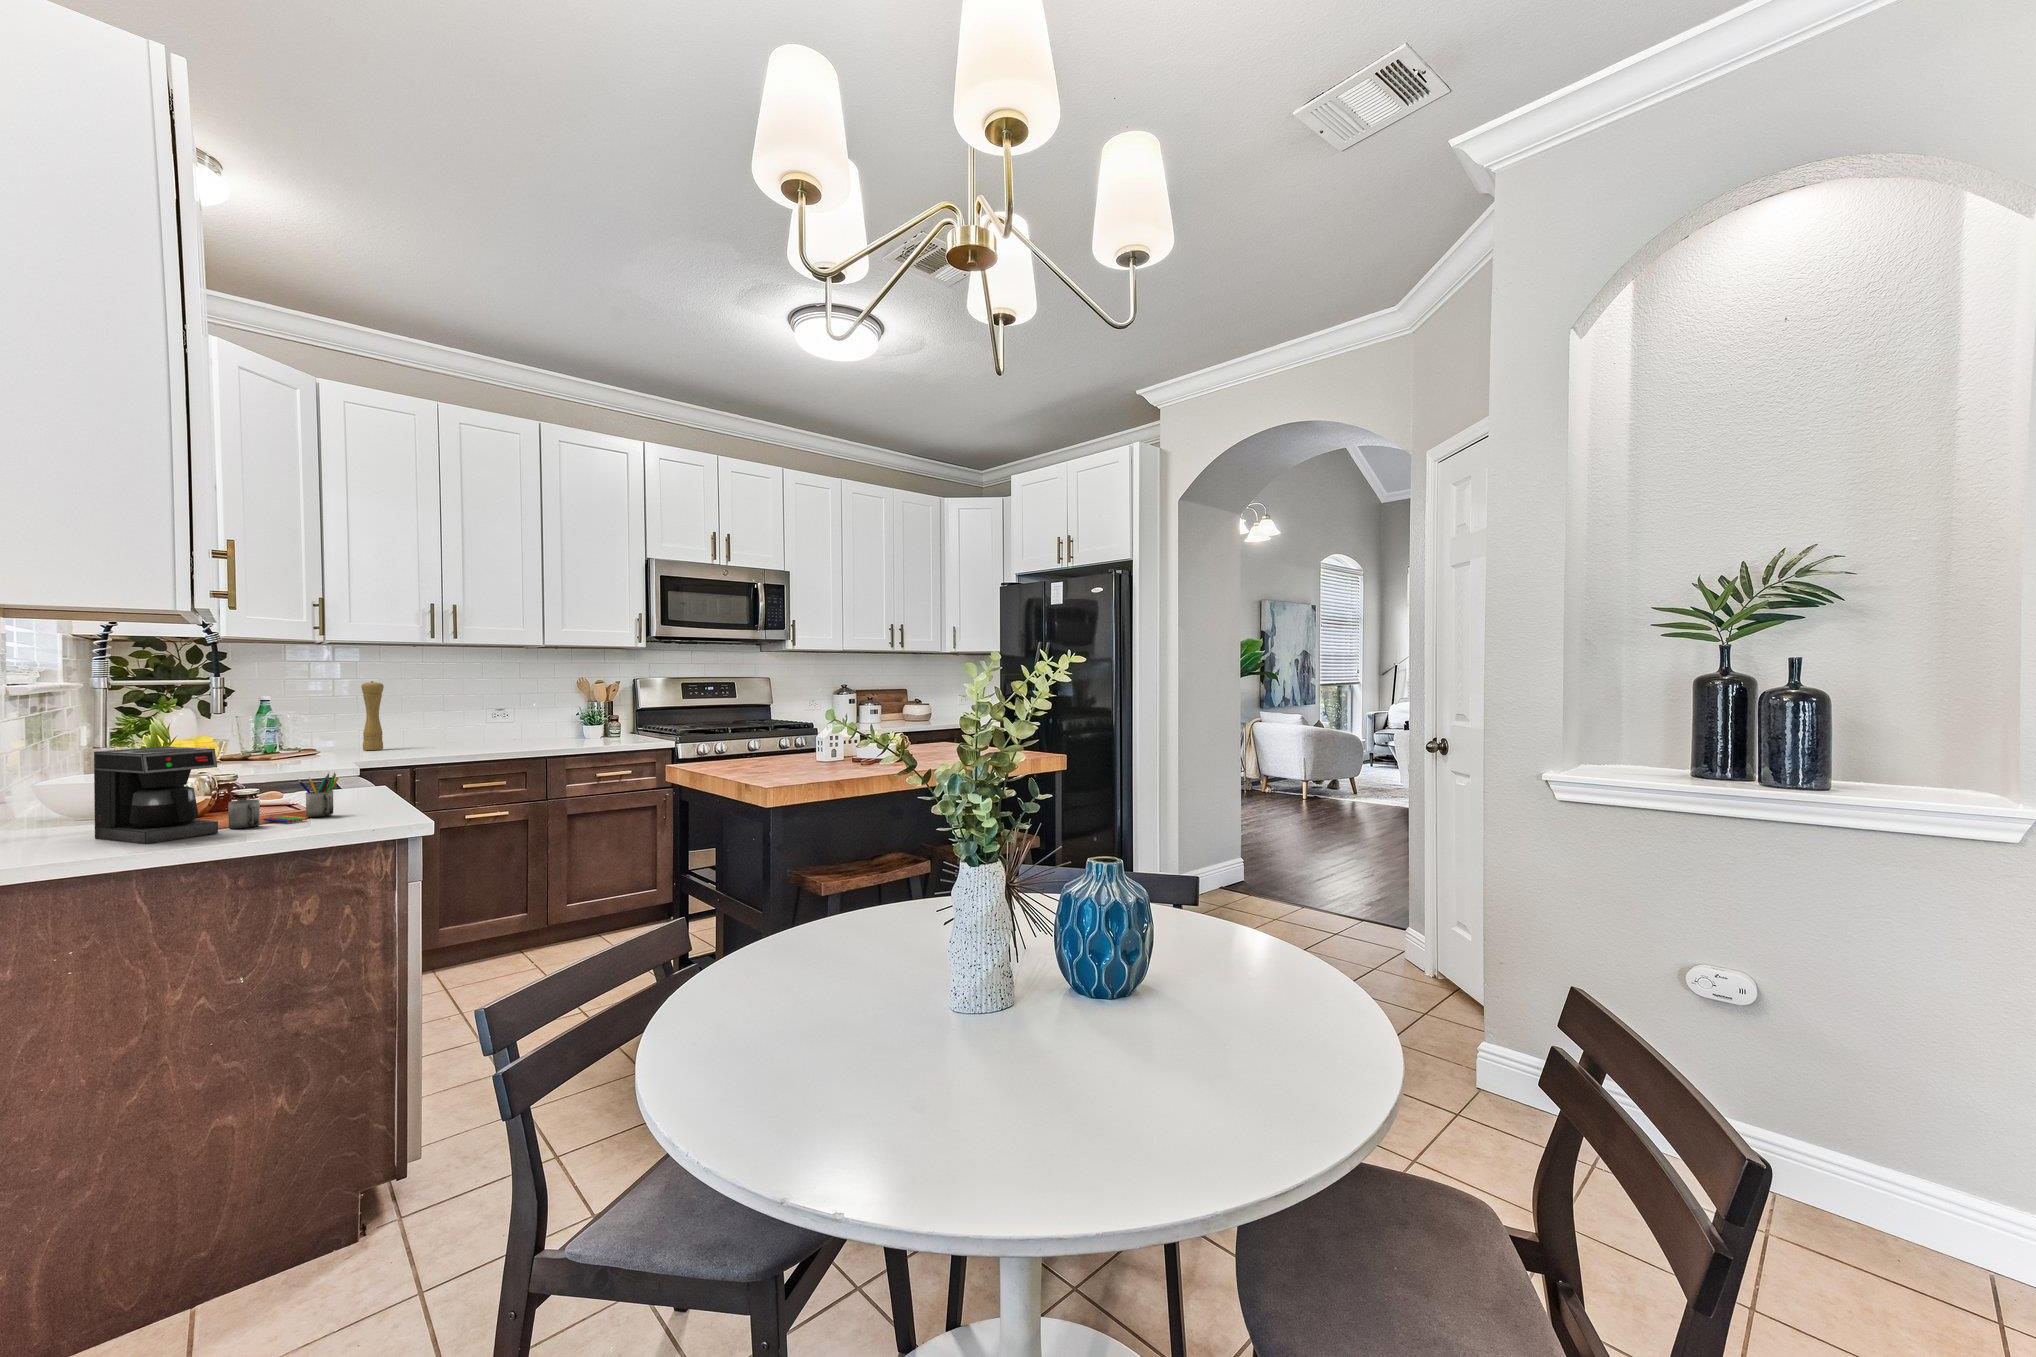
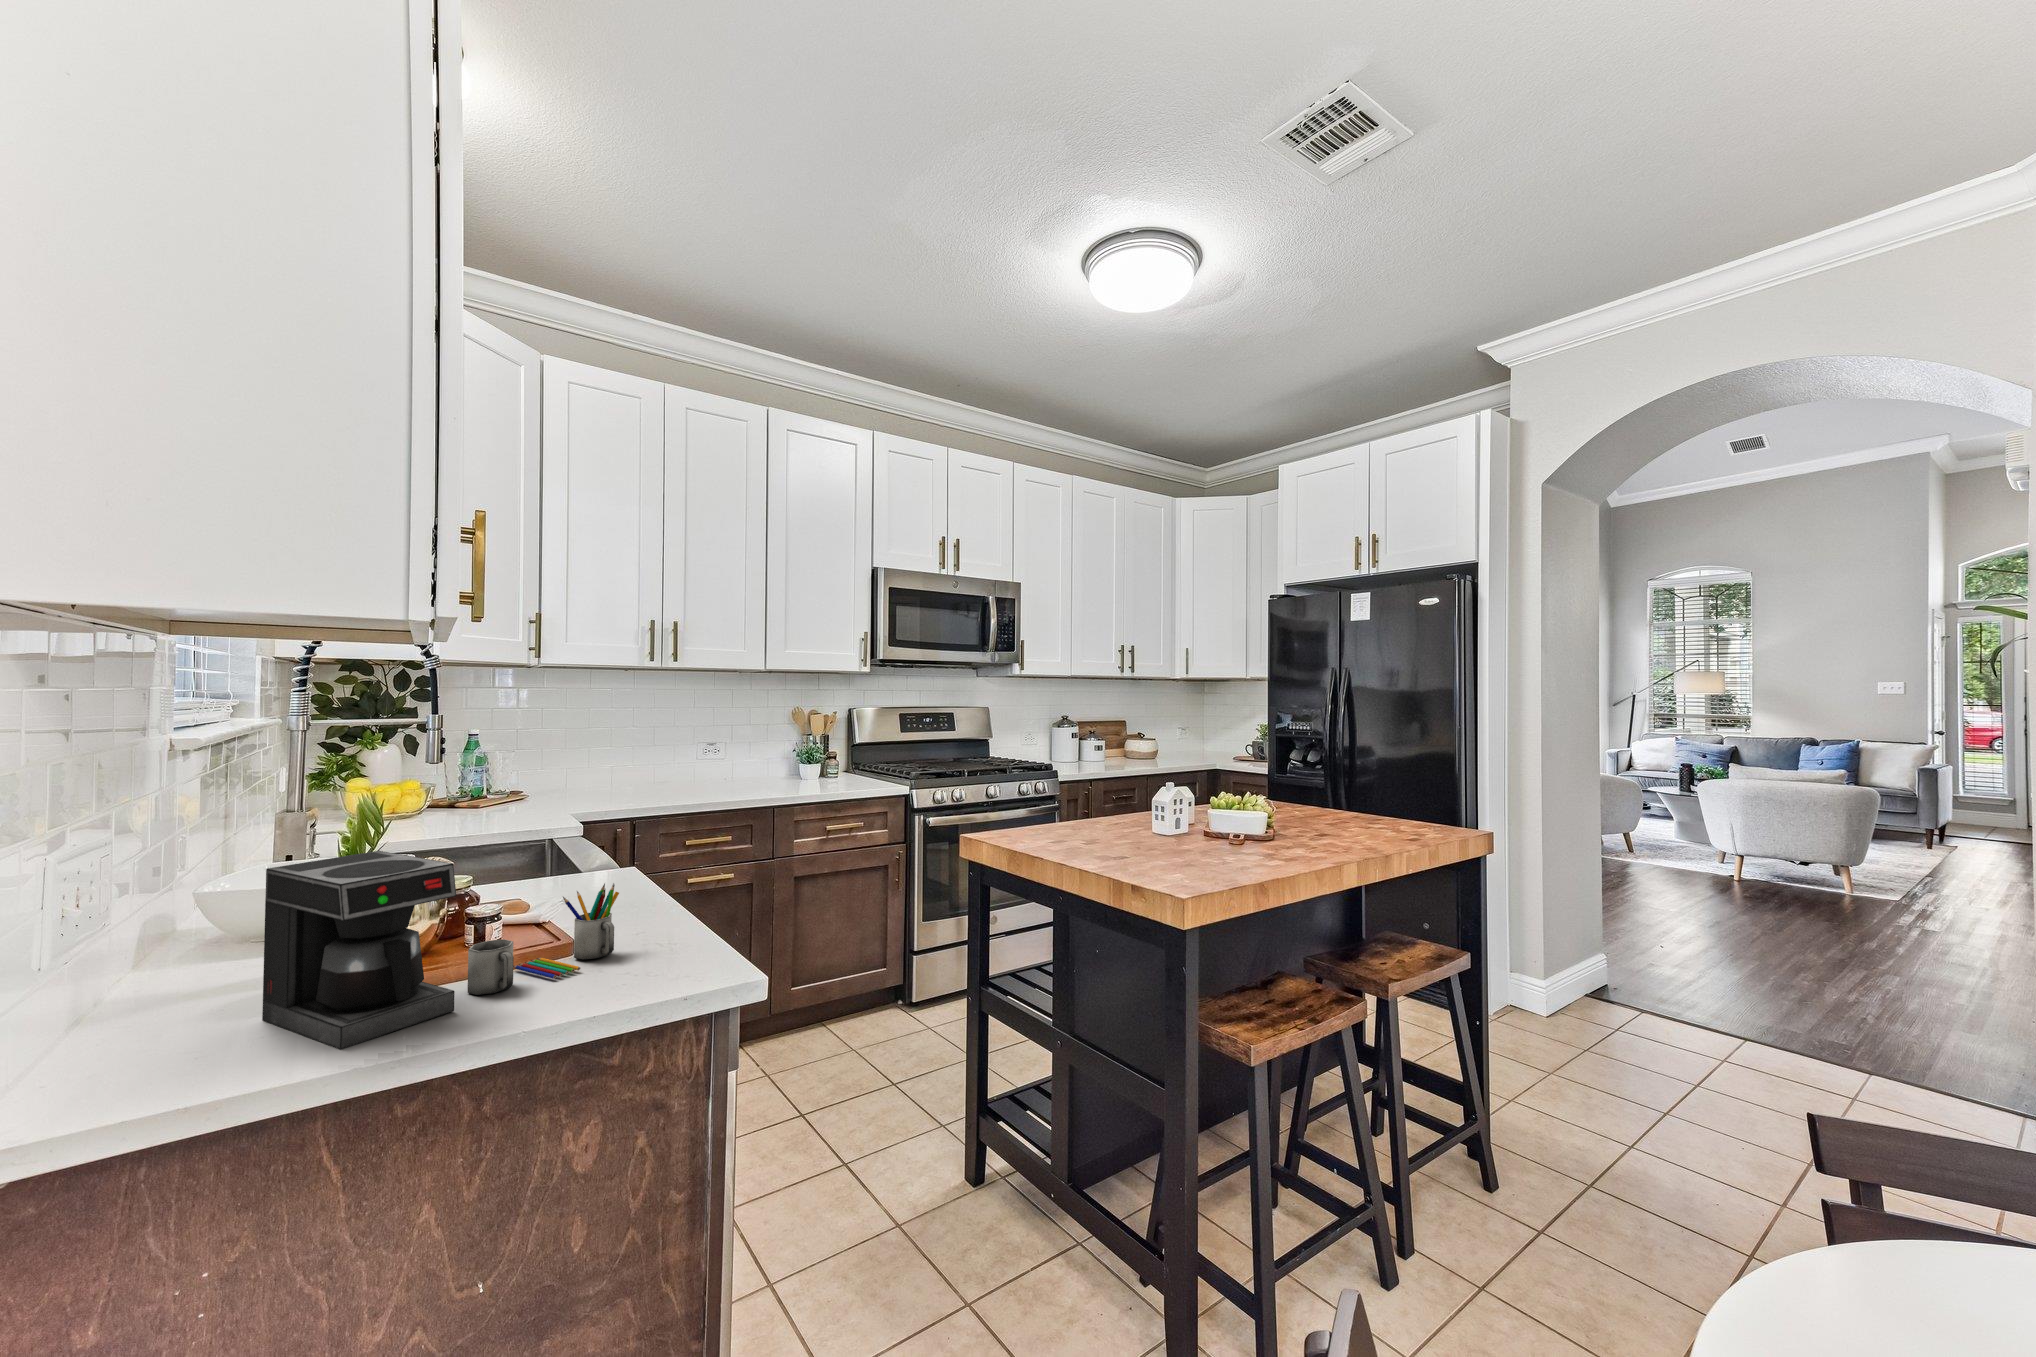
pepper mill: present [361,681,384,750] -> none [572,711,596,792]

